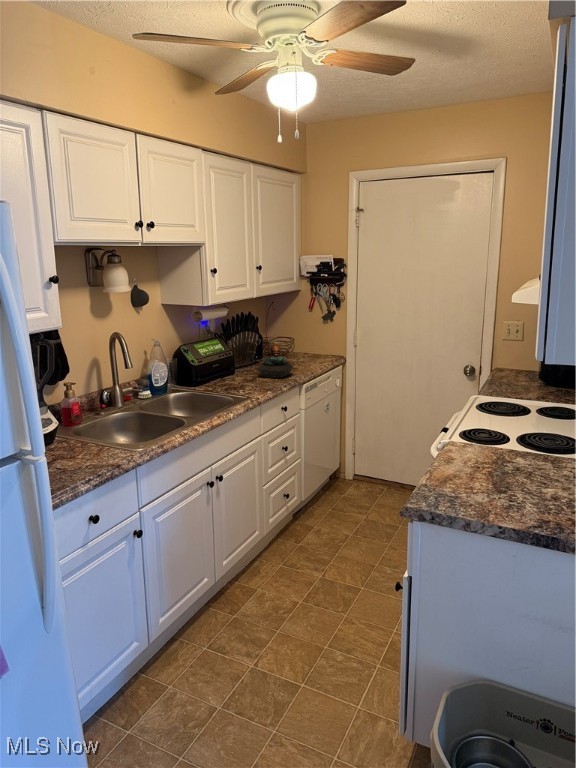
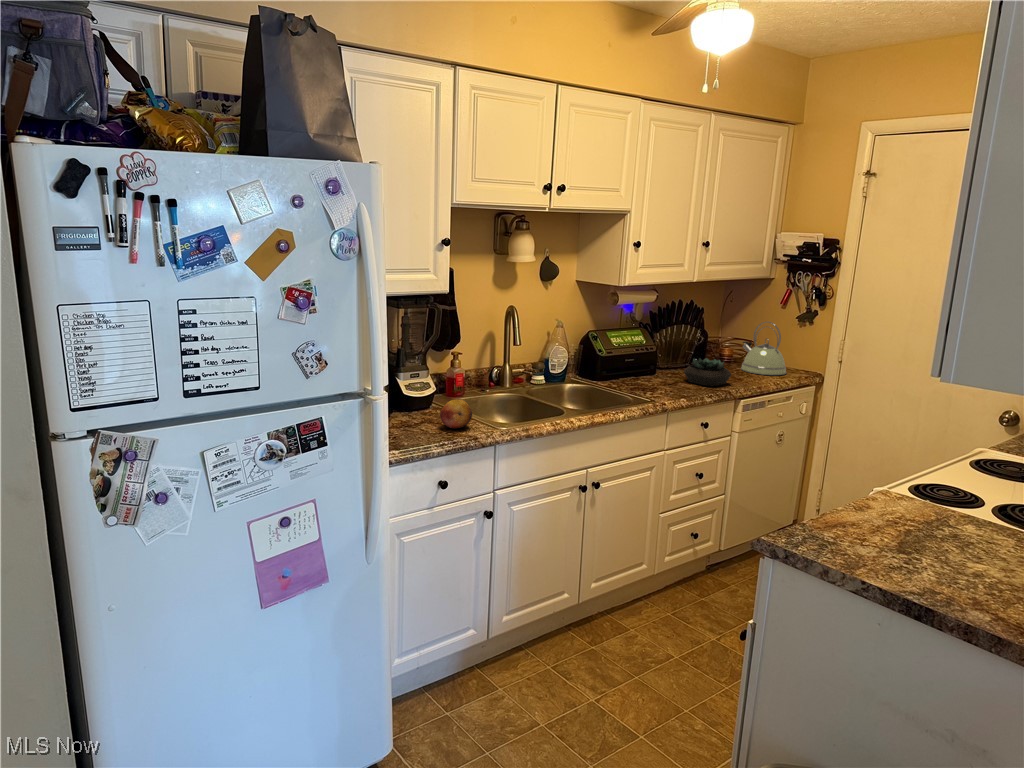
kettle: none [287,323,322,363] -> present [741,322,786,375]
fruit: none [75,431,108,460] -> present [440,399,472,429]

